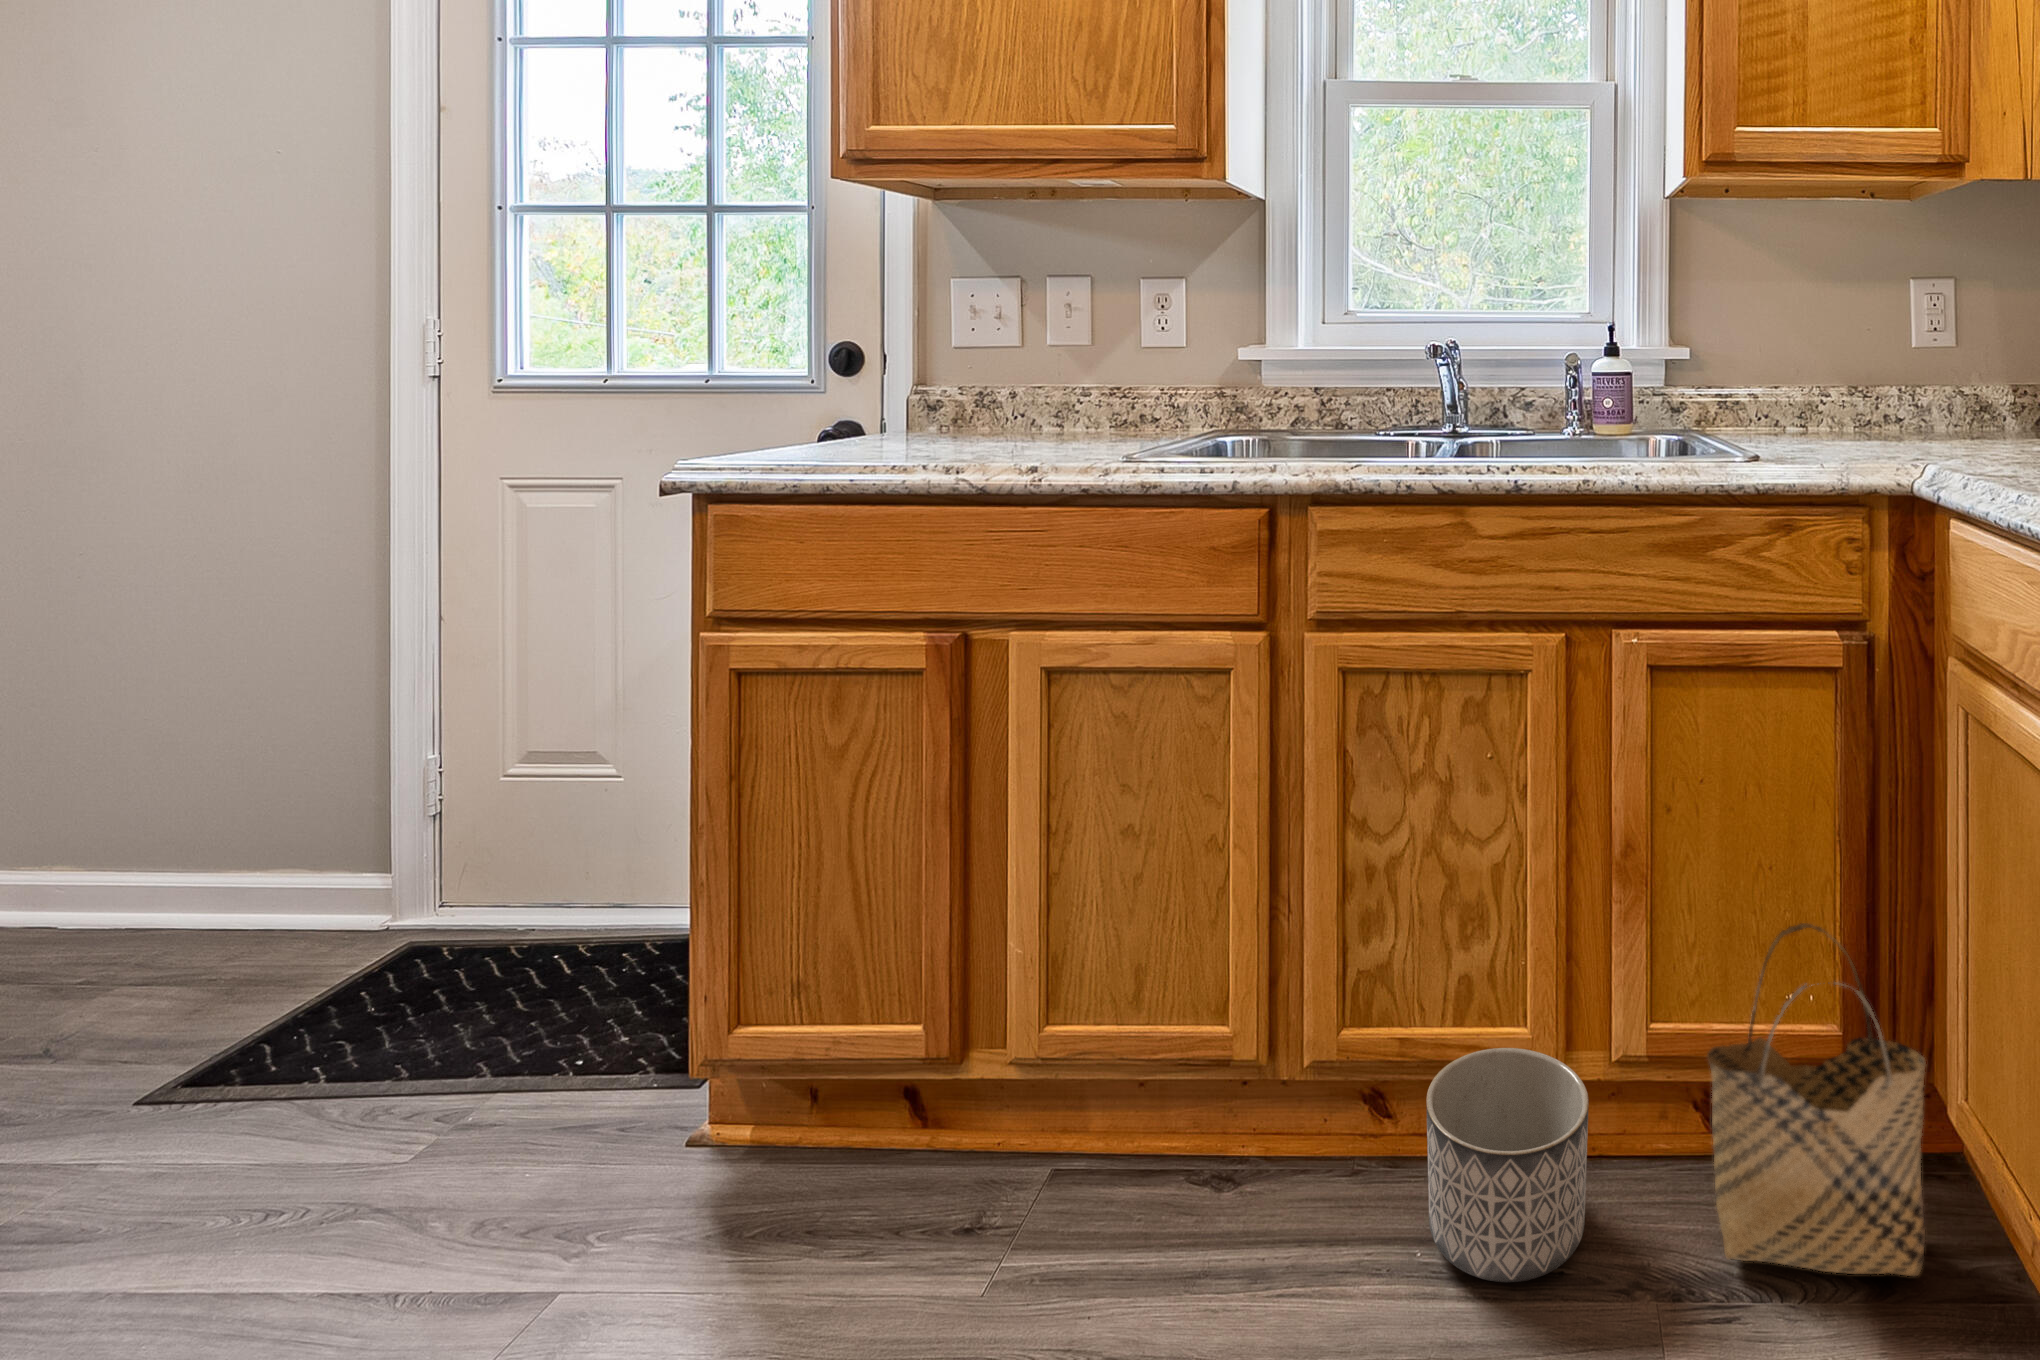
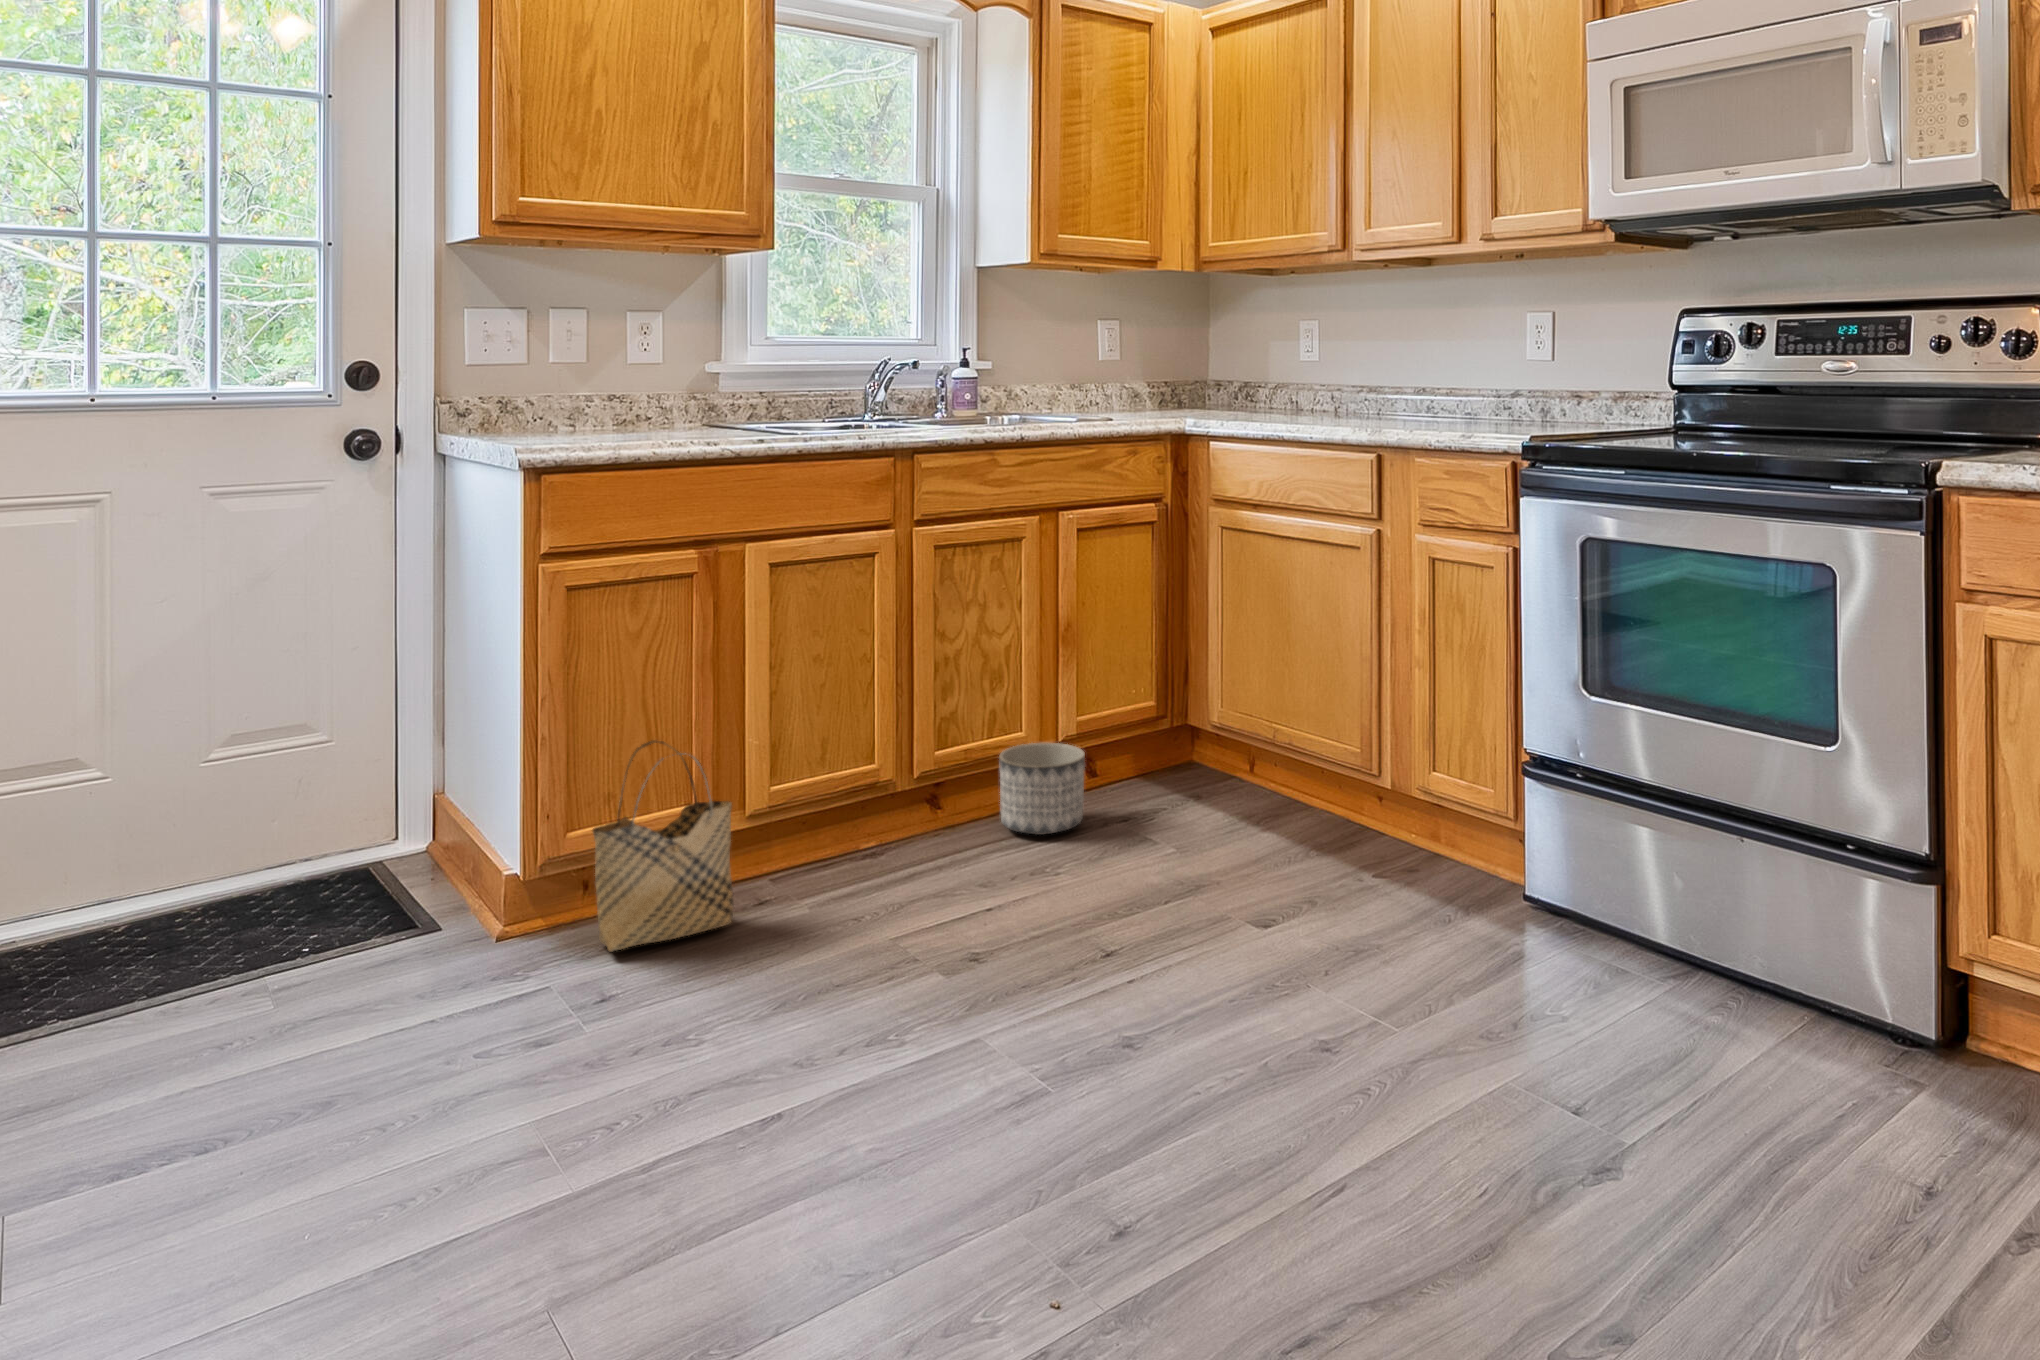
woven basket: present [1707,923,1926,1276] -> present [592,740,734,952]

